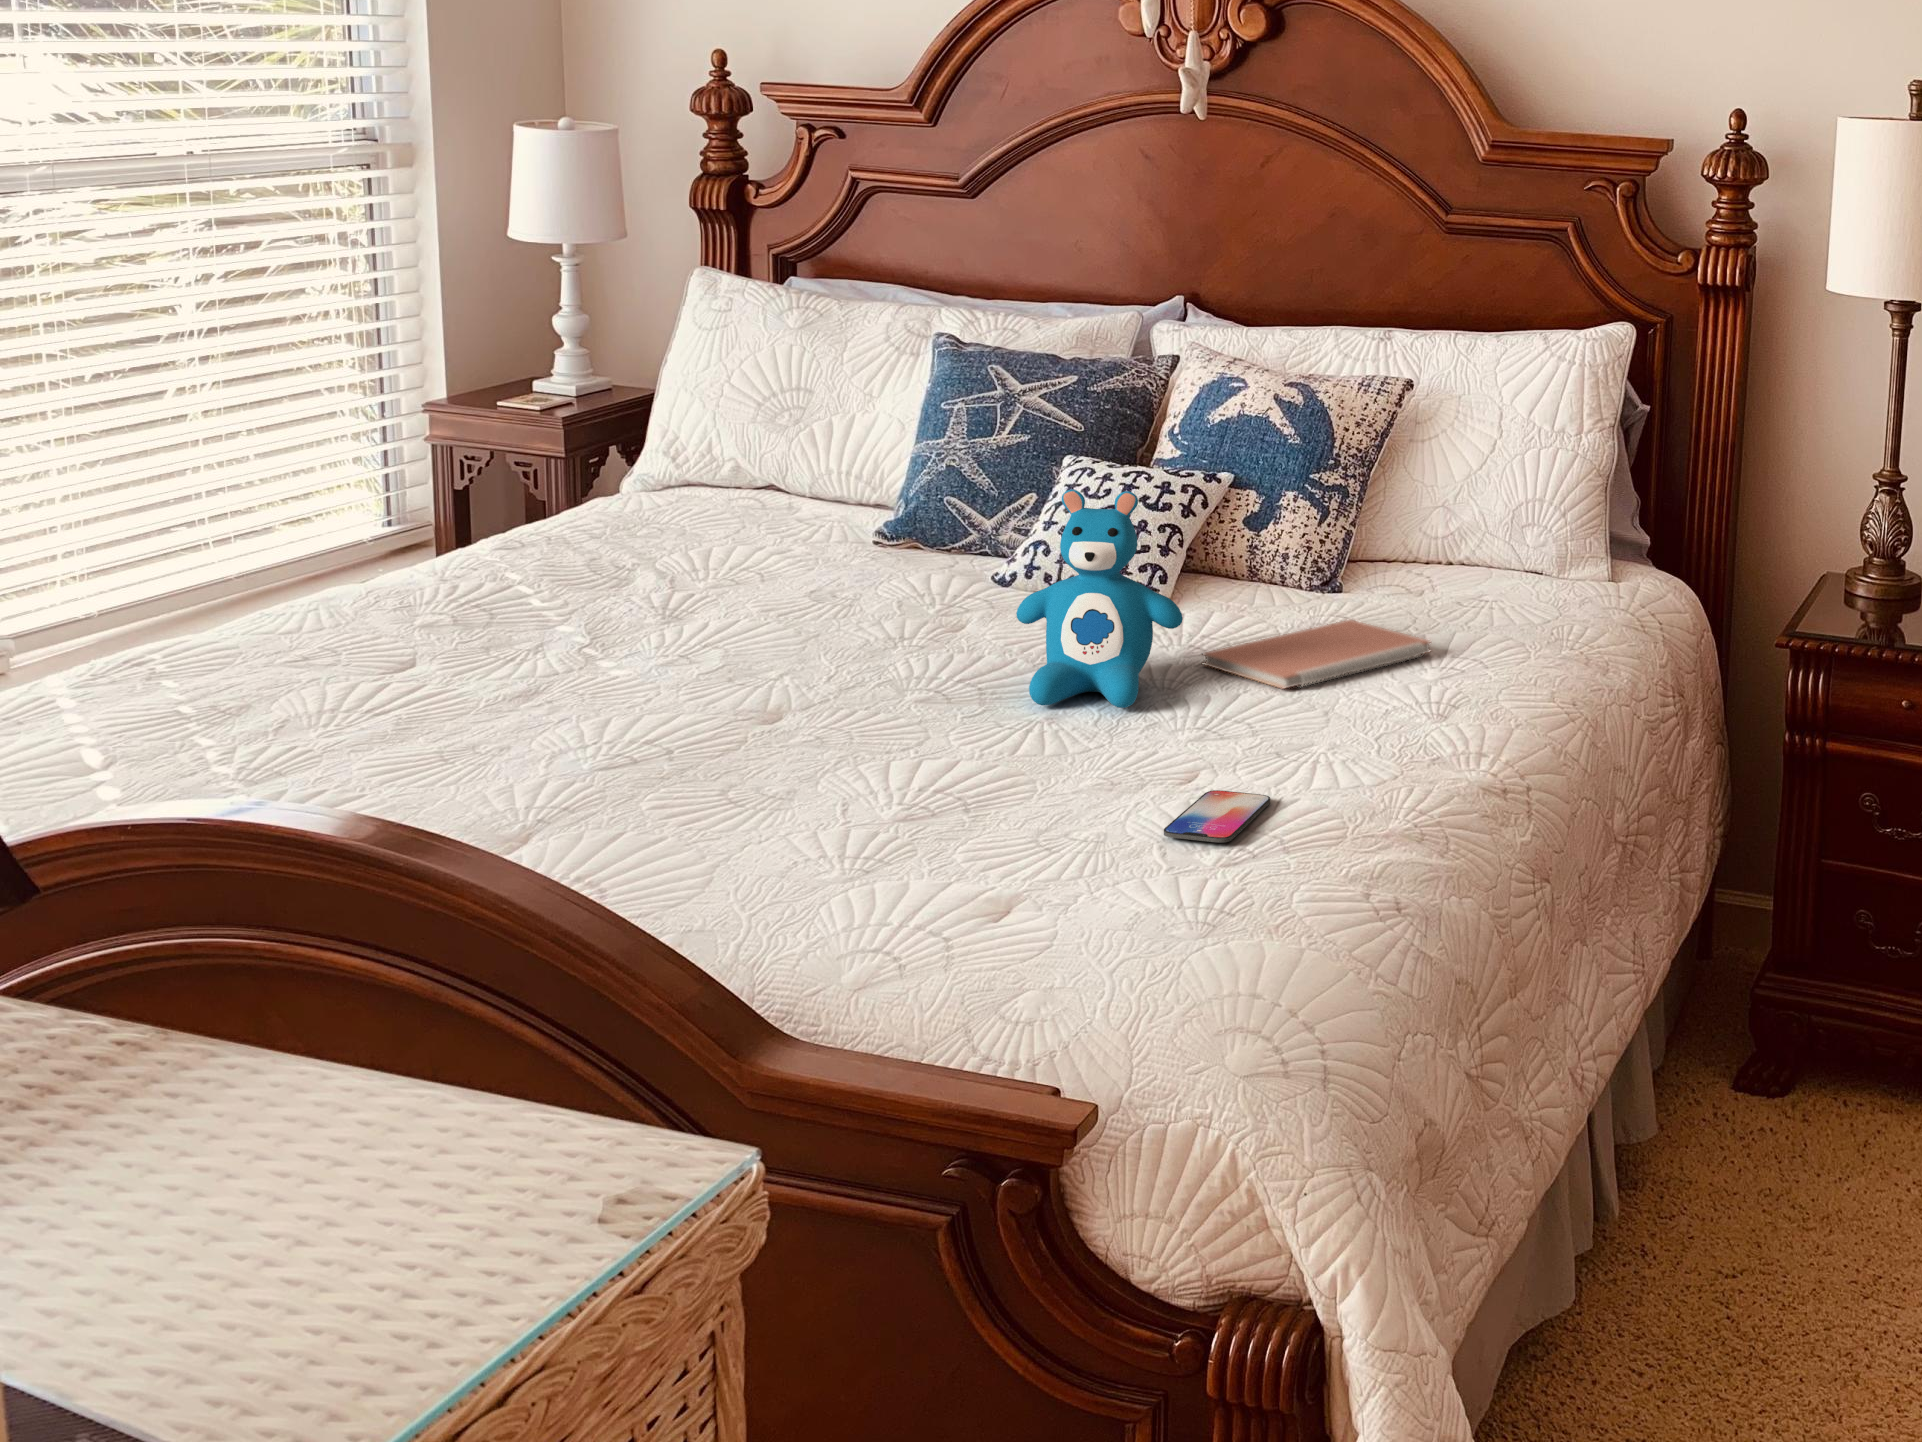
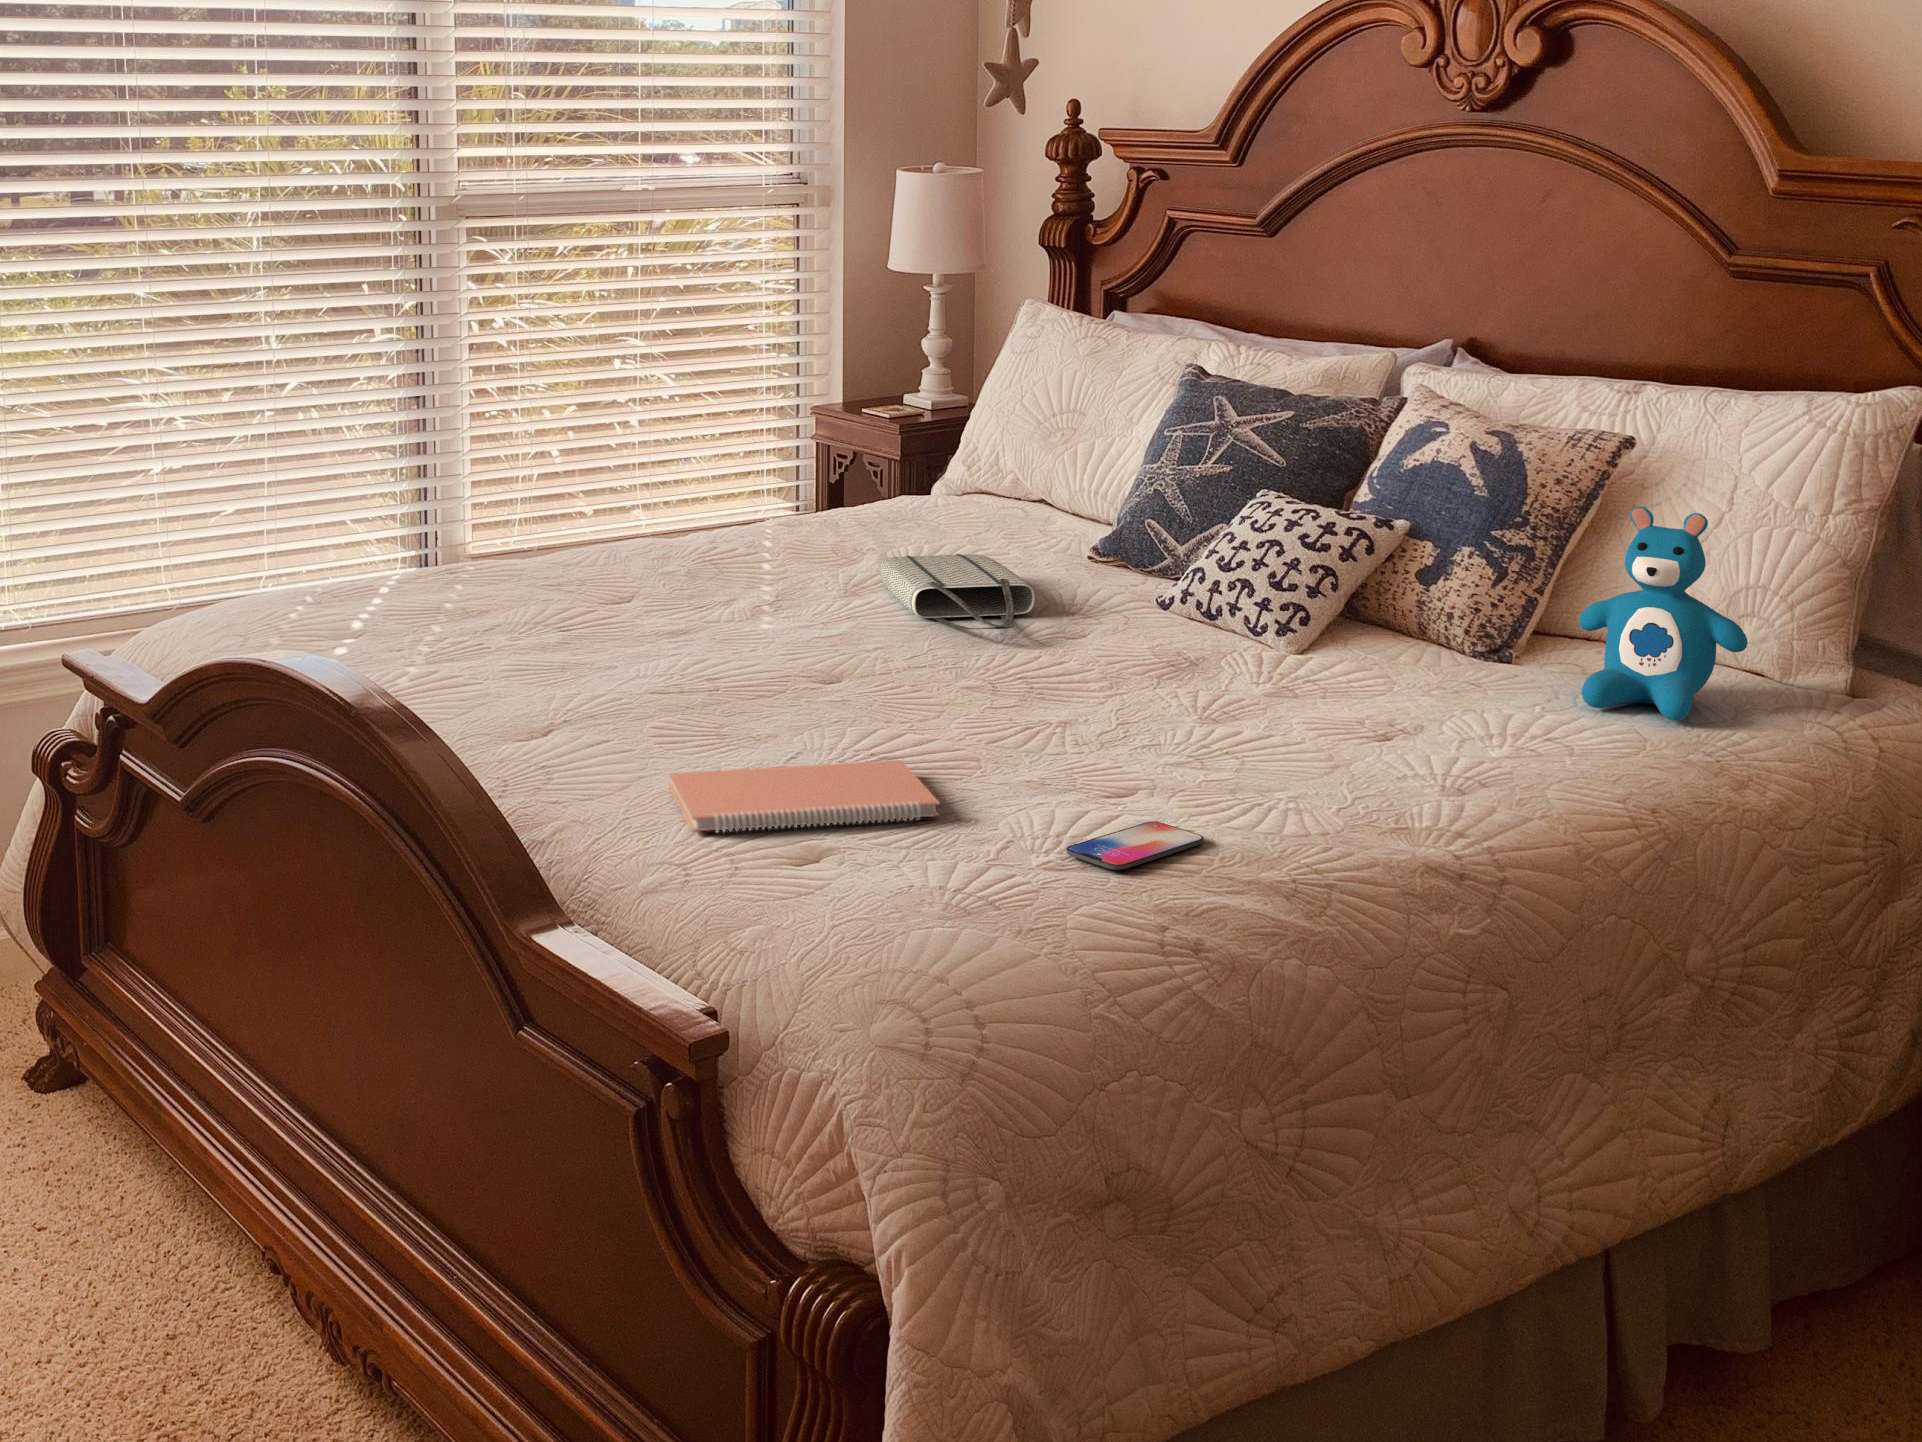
teddy bear: present [1016,489,1183,708] -> present [1579,507,1748,721]
tote bag: none [680,551,891,631] -> present [880,554,1035,629]
notebook: present [1203,620,1430,689] -> present [669,760,939,832]

